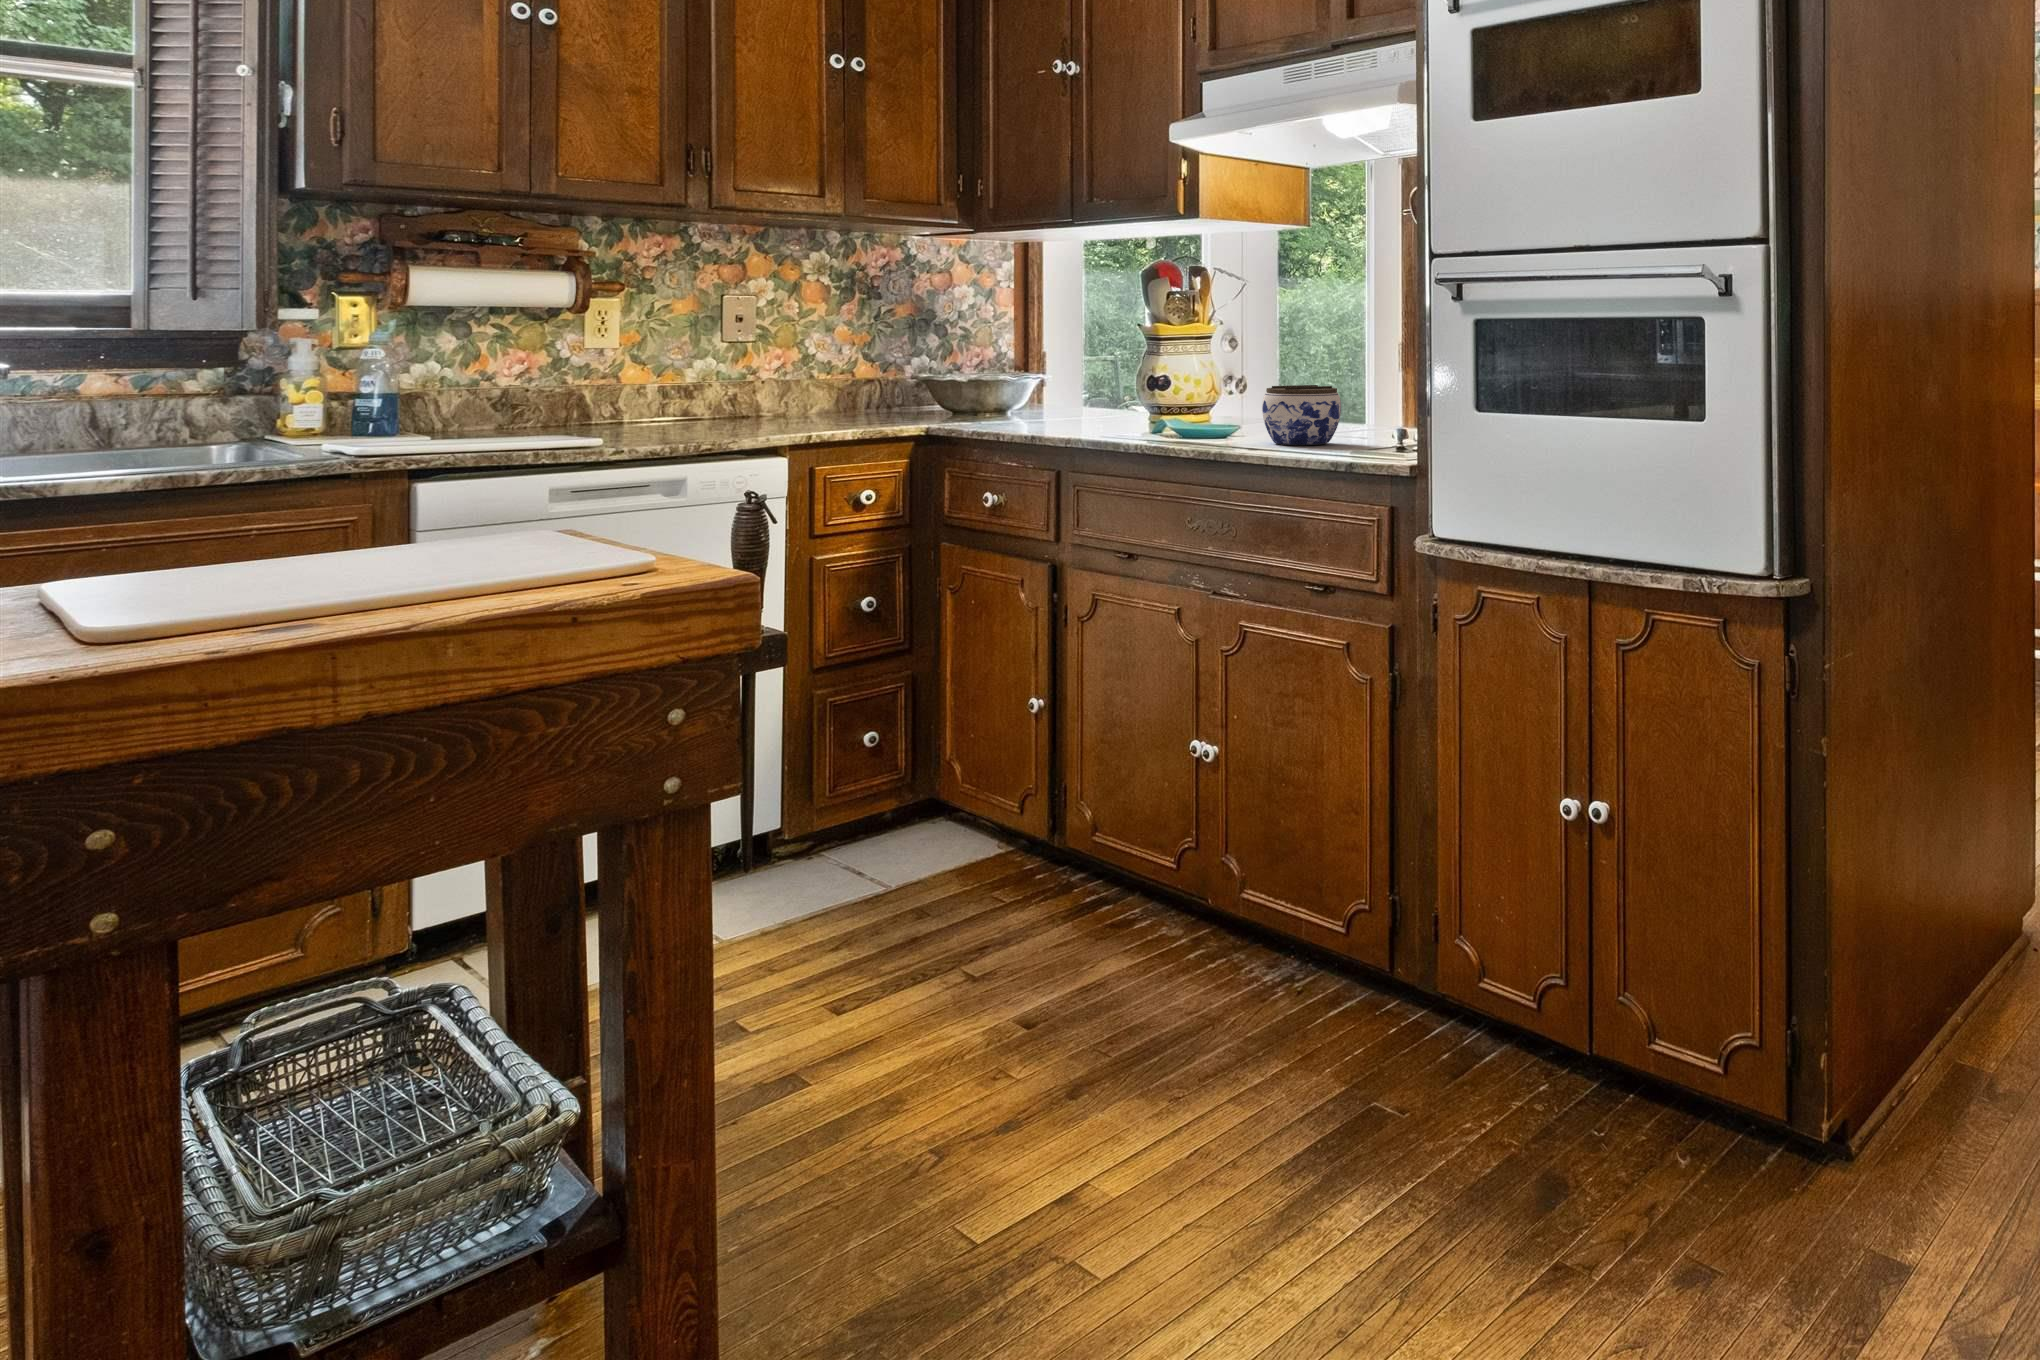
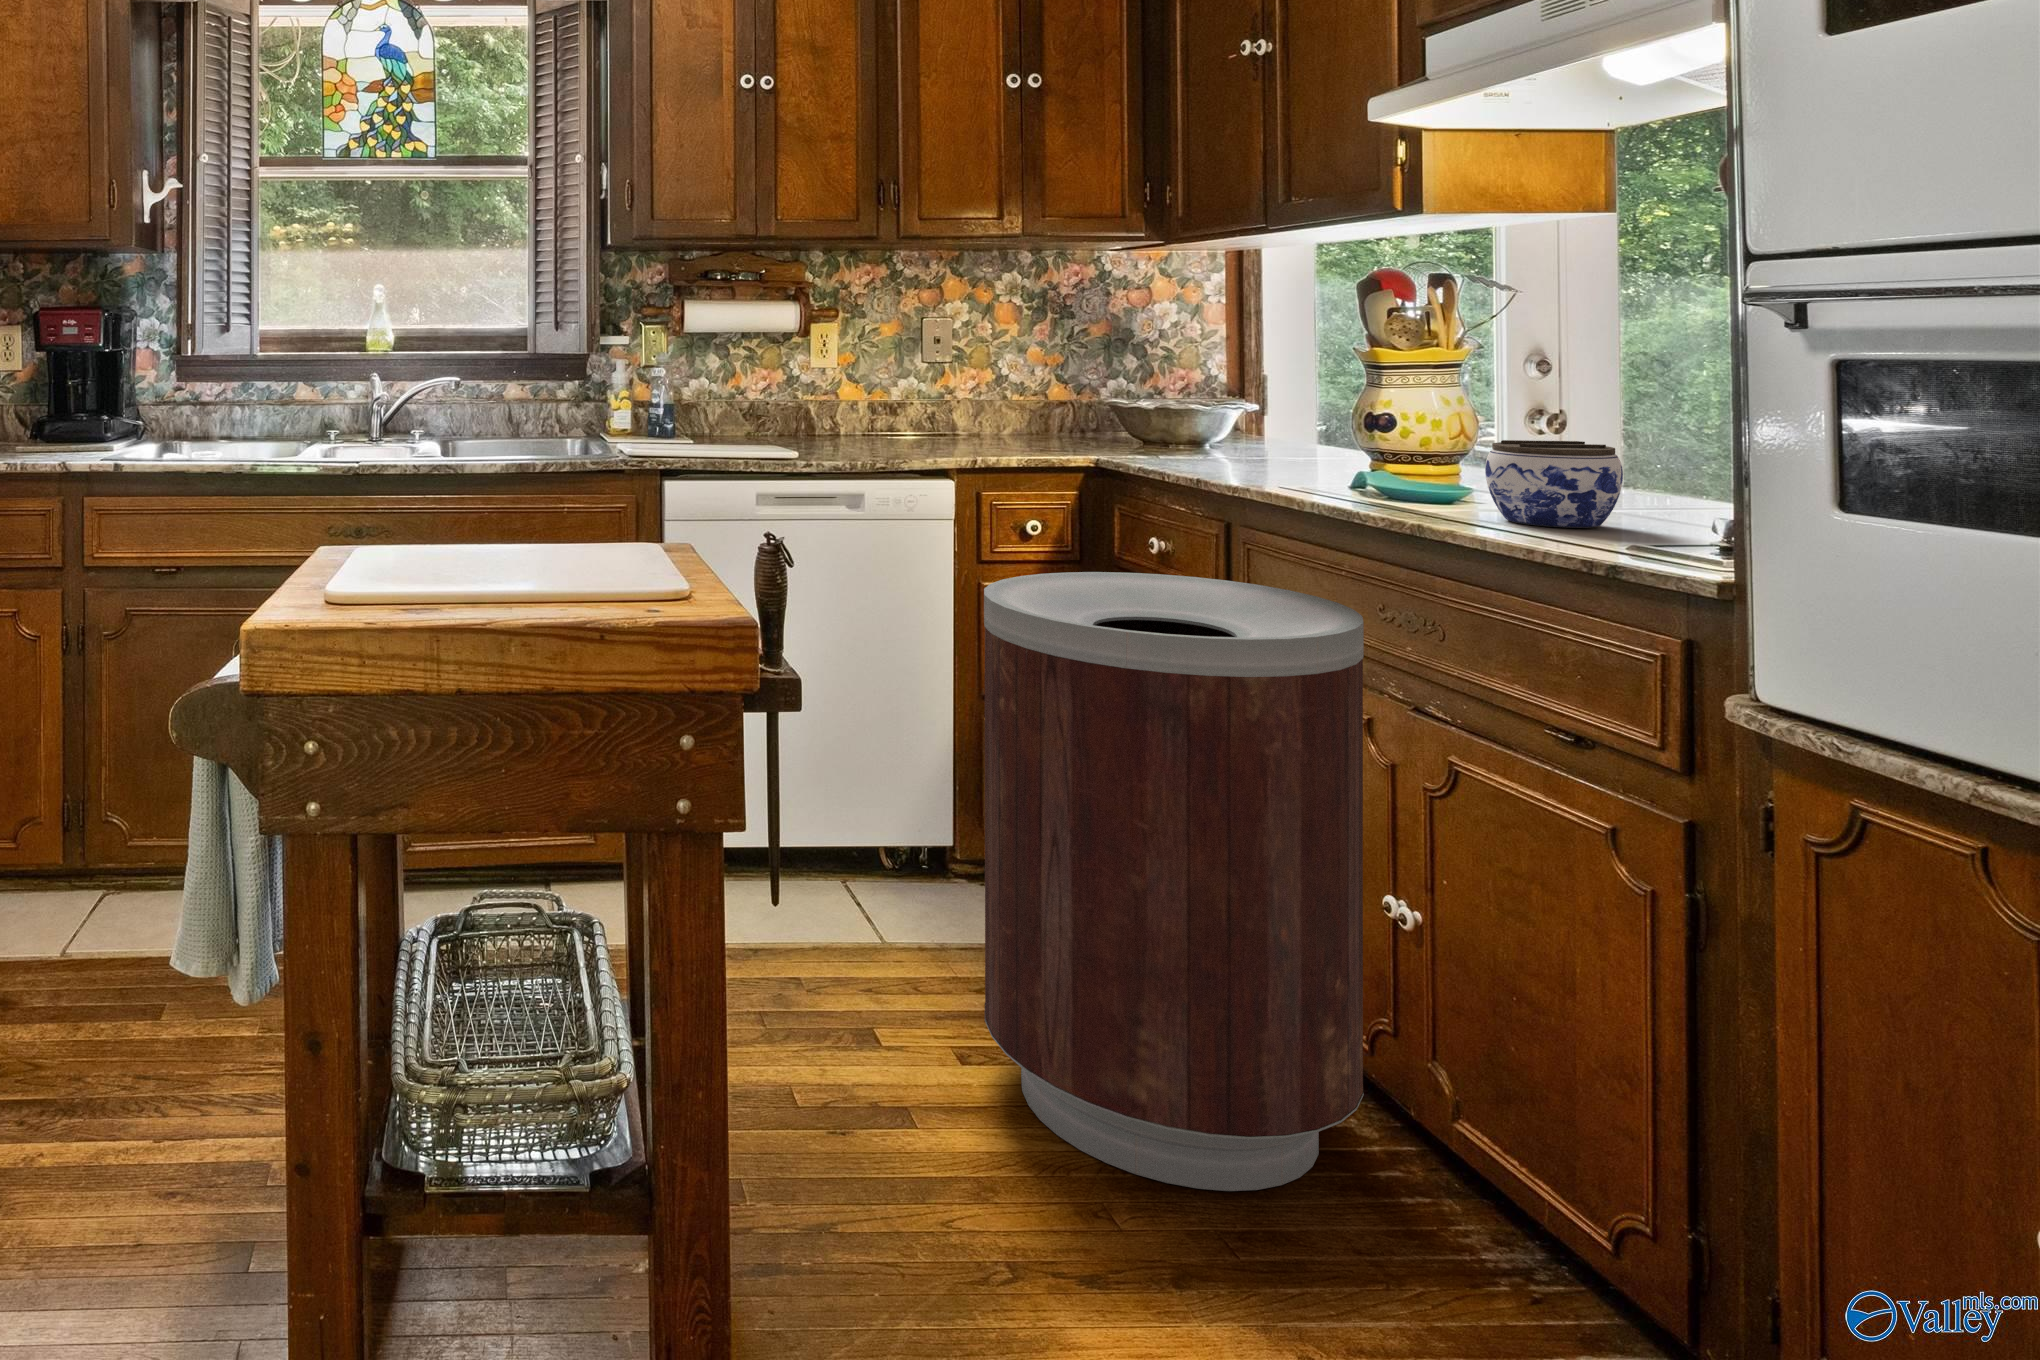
trash can: none [864,518,1183,1037] -> present [984,572,1364,1191]

